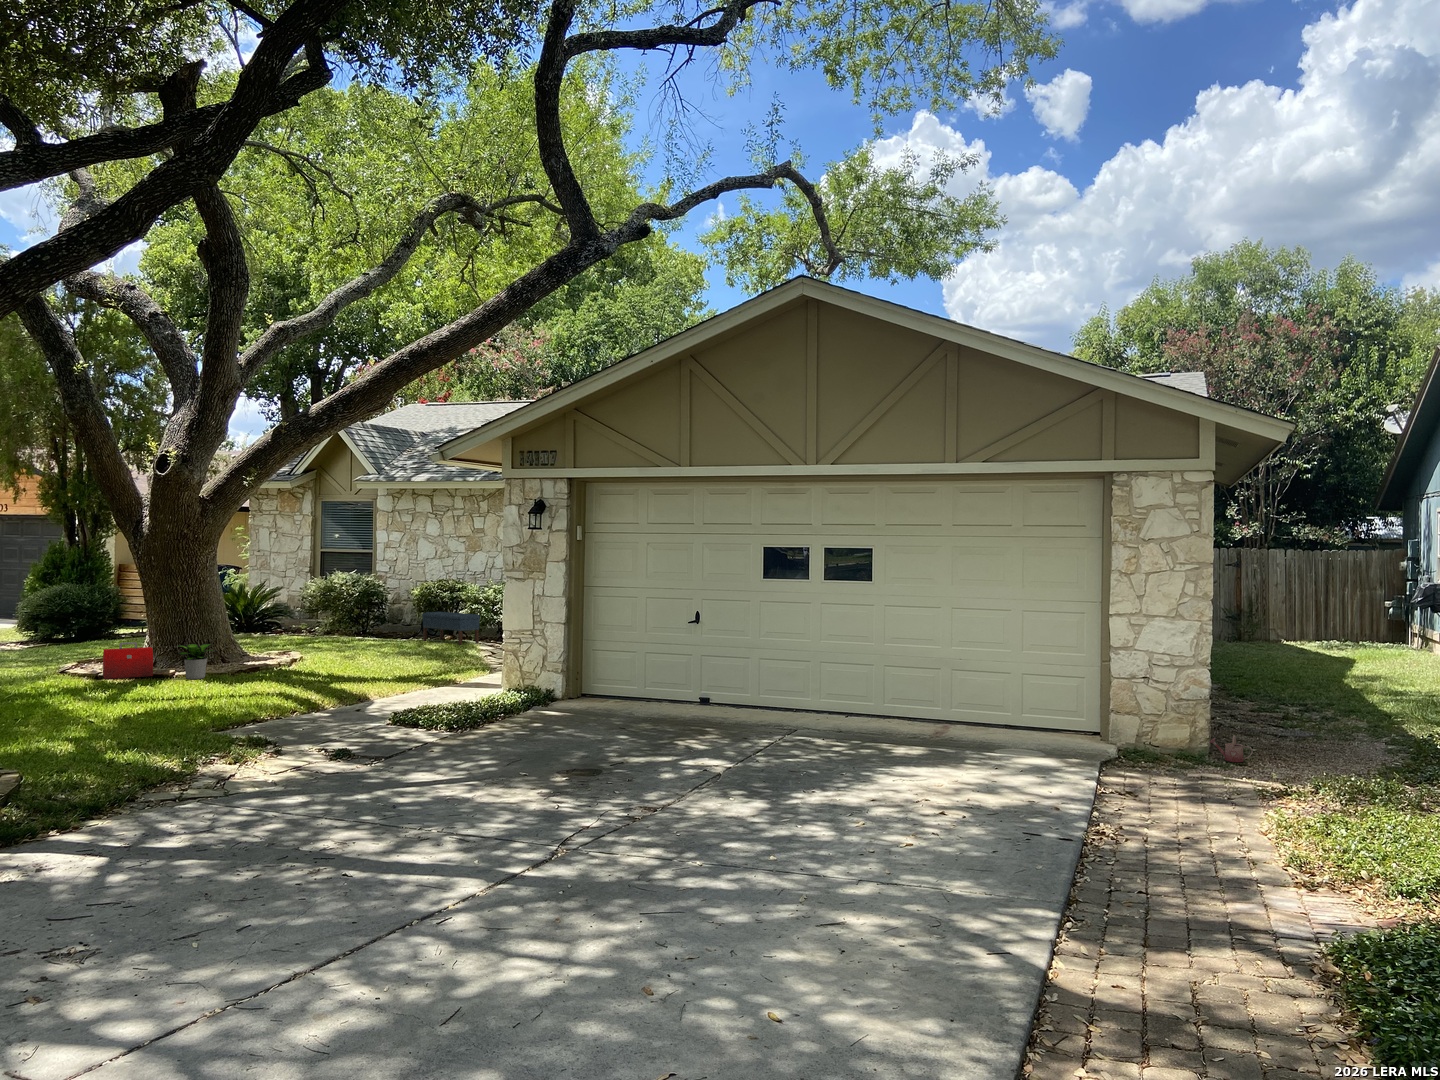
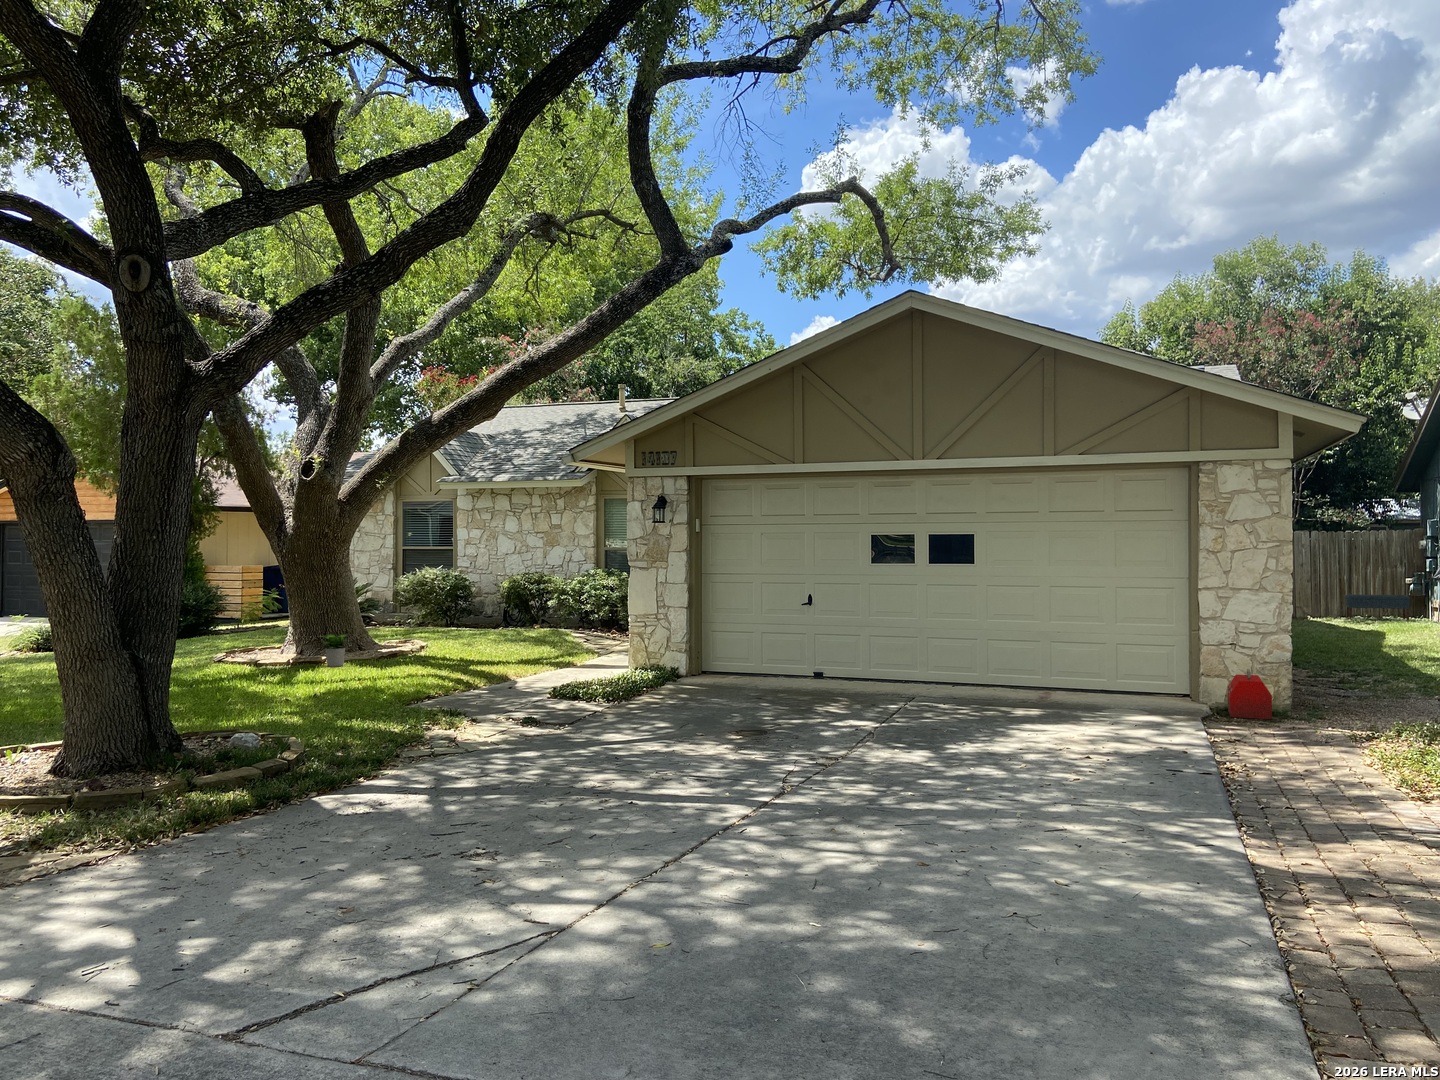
bench: present [422,612,480,645] -> present [1345,594,1410,620]
toolbox: present [103,642,153,679] -> present [1227,669,1272,719]
watering can: present [1209,735,1253,762] -> none [1288,692,1327,715]

